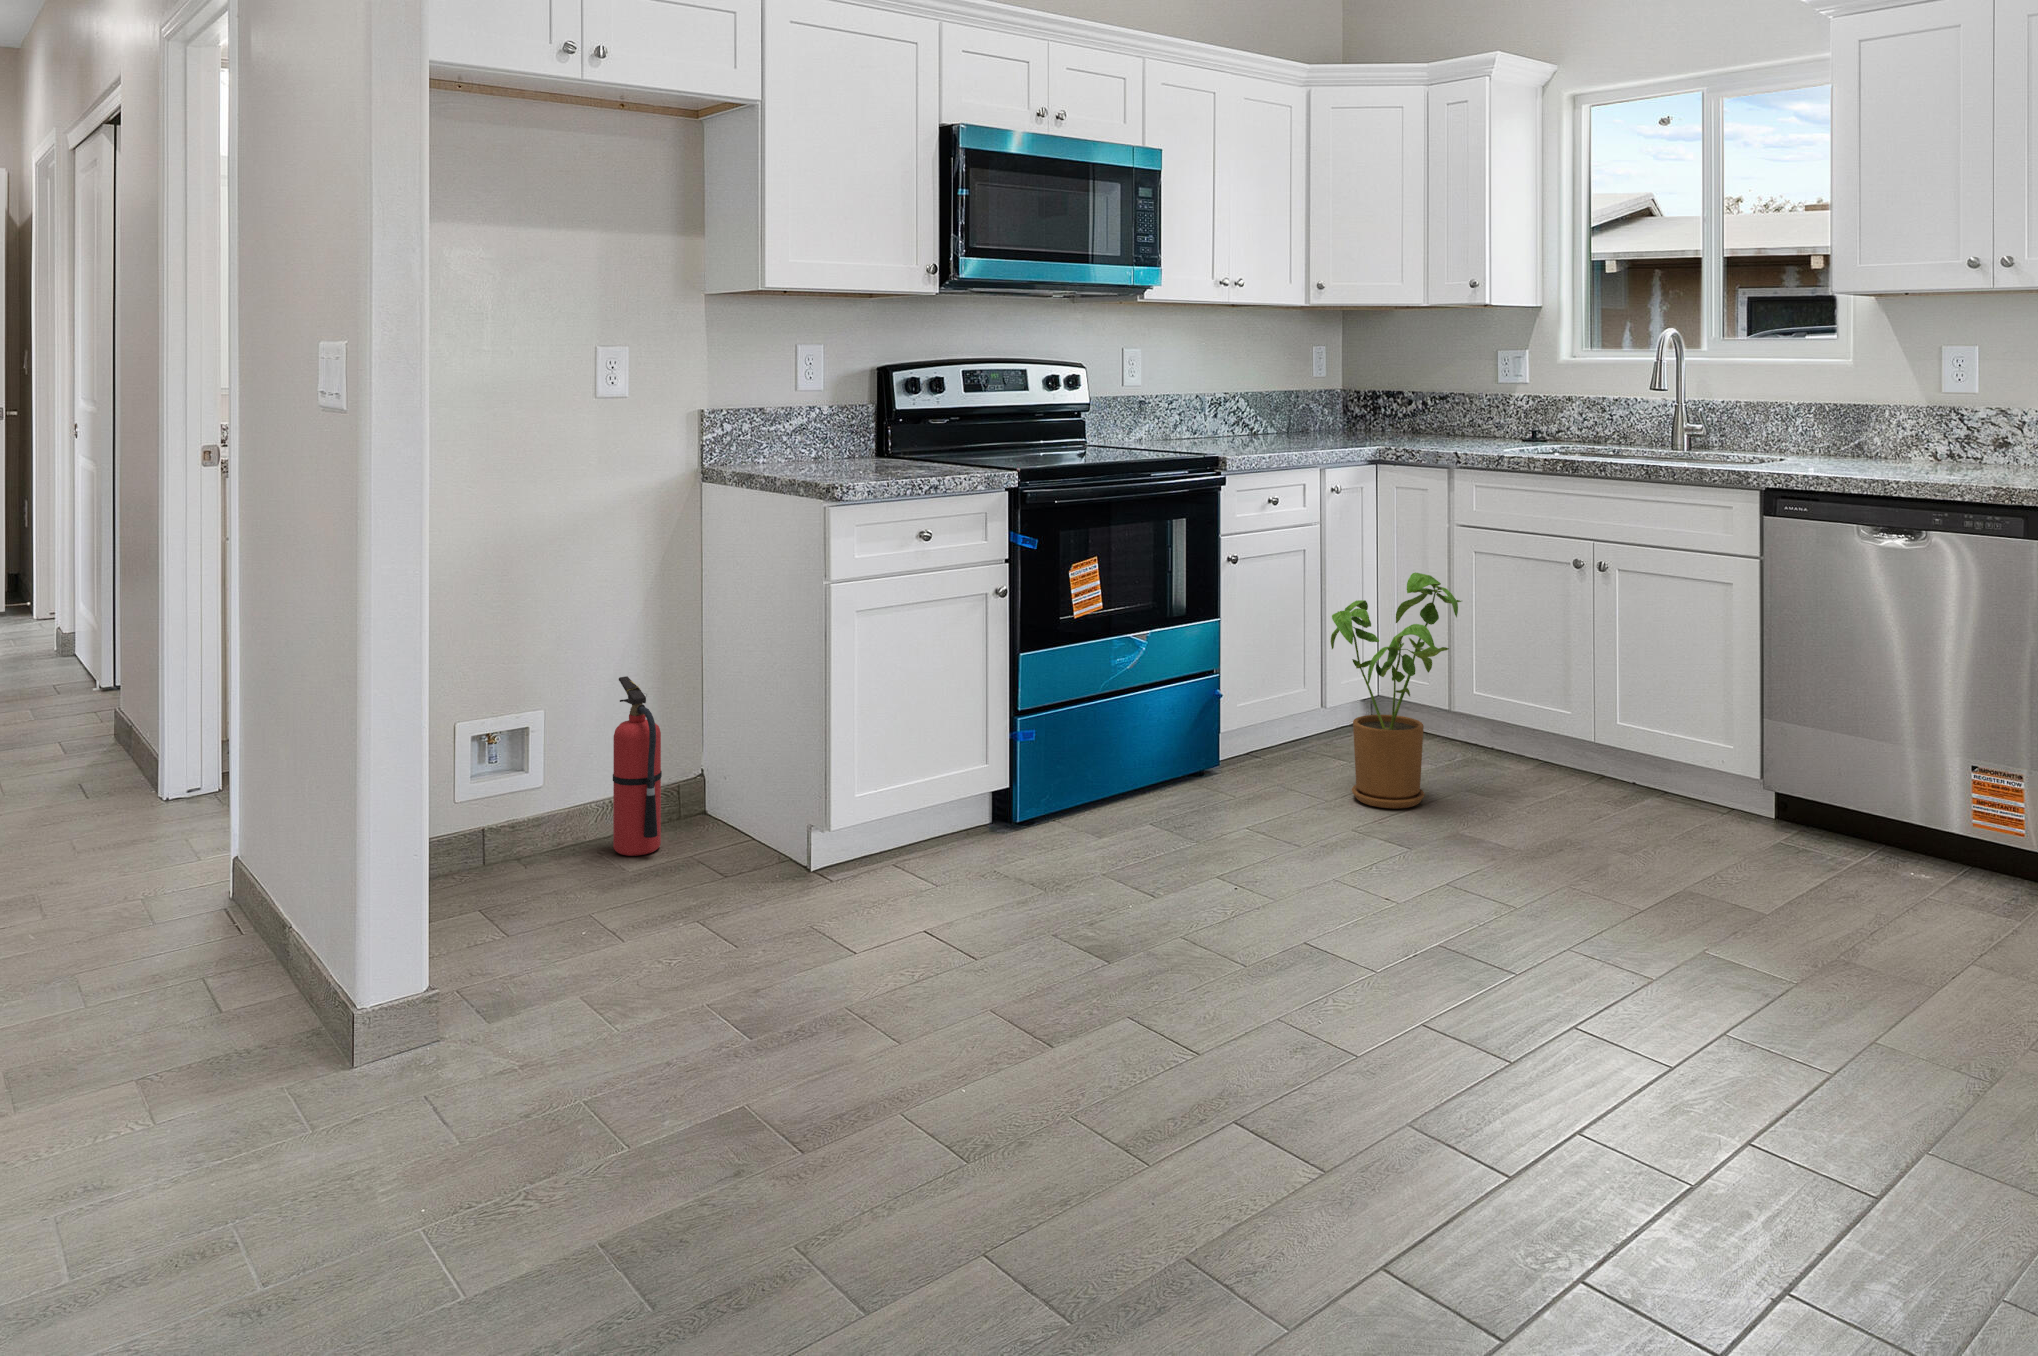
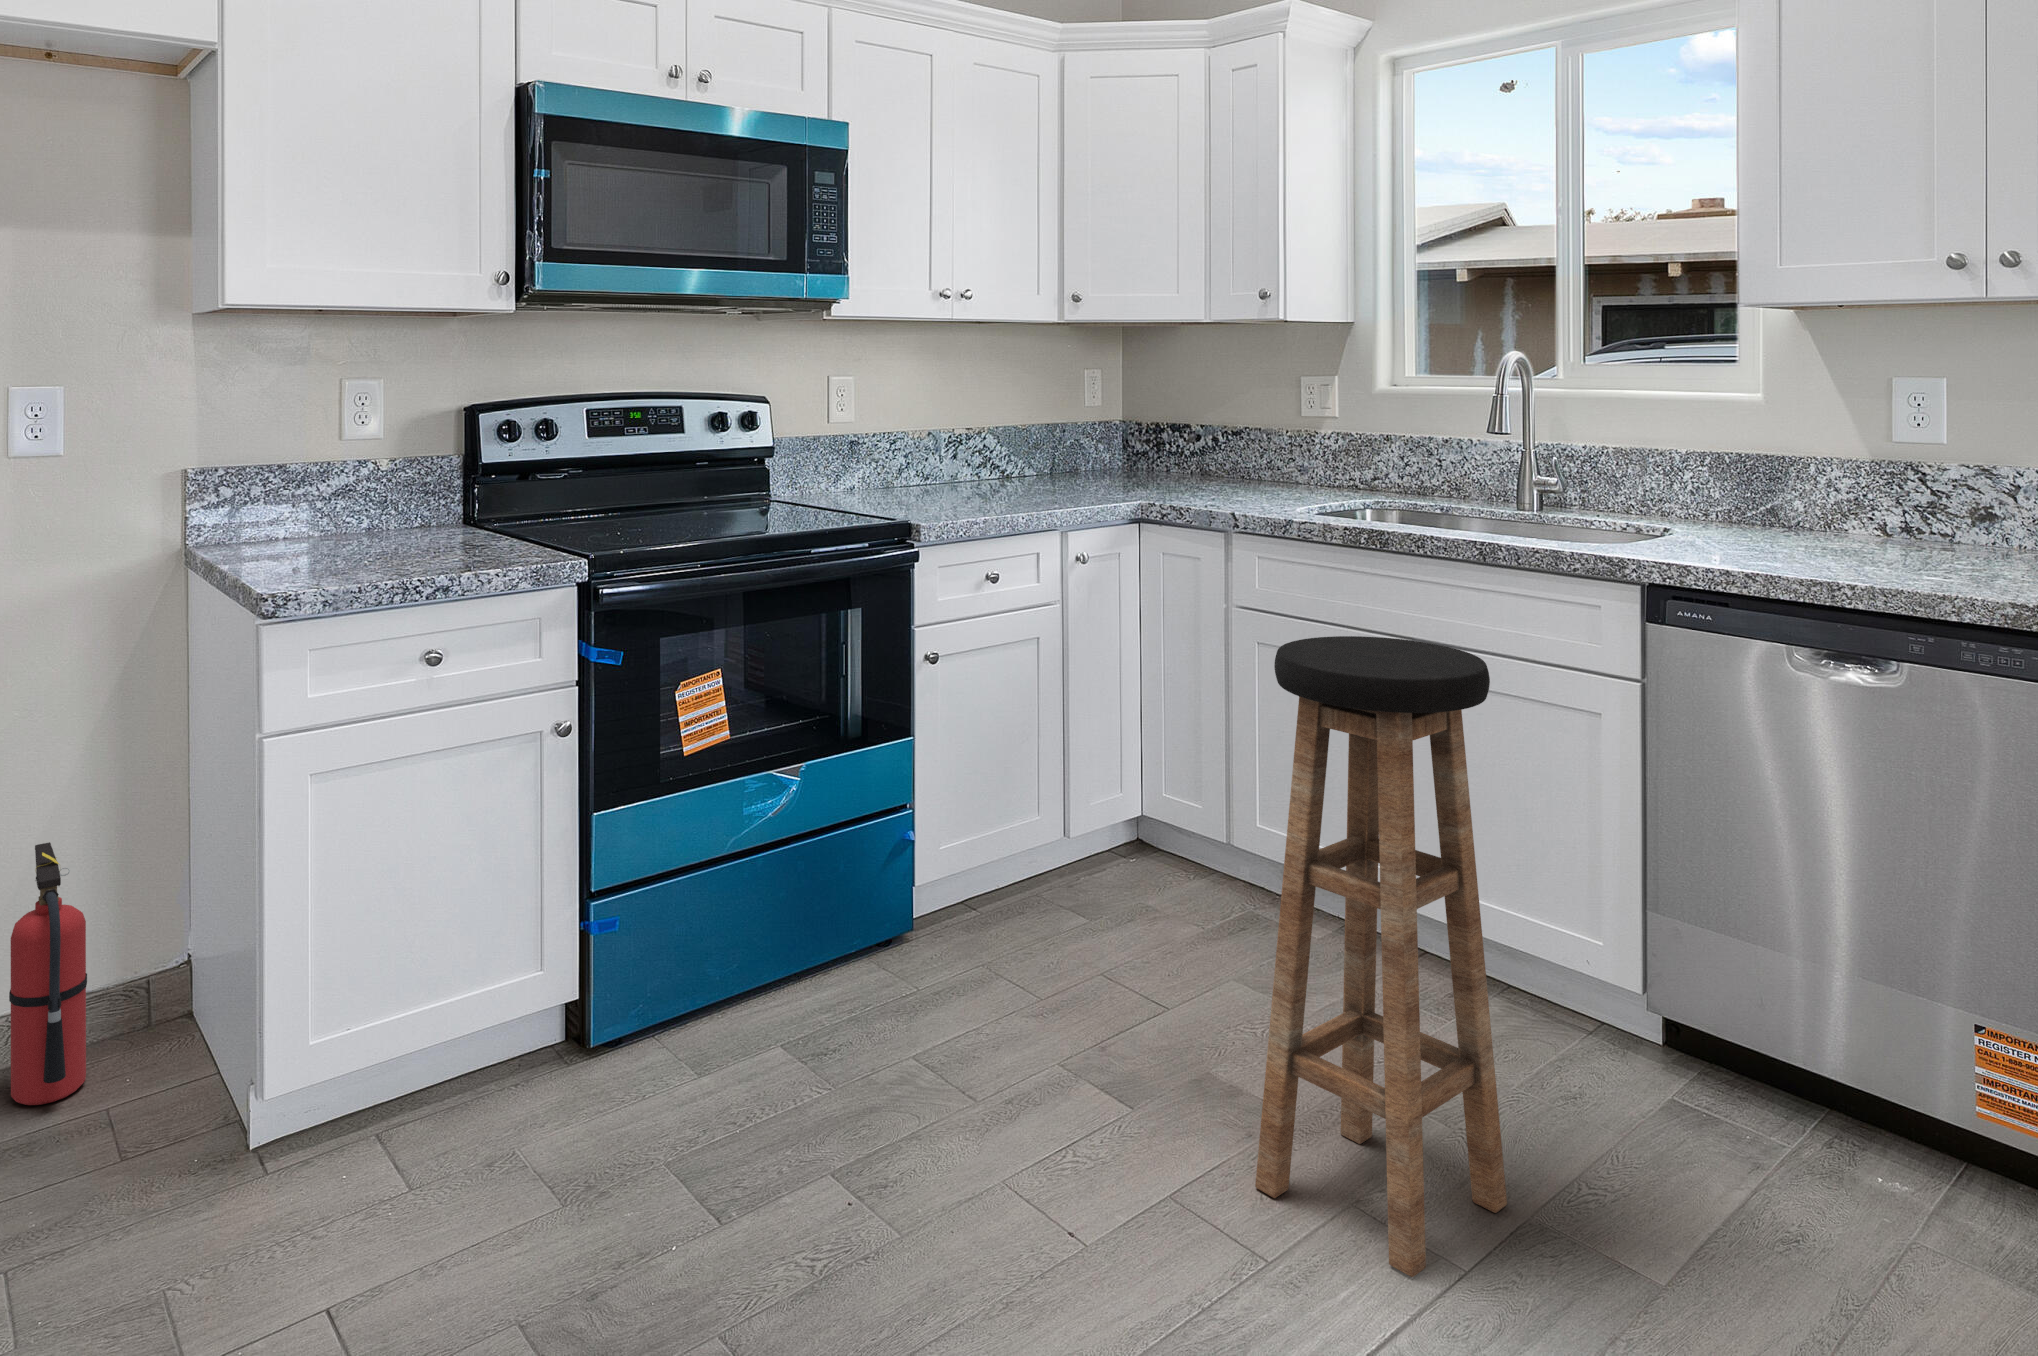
bar stool: none [1500,518,1667,913] -> present [1255,636,1507,1277]
house plant: present [1331,572,1461,809] -> none [1054,686,1231,1014]

